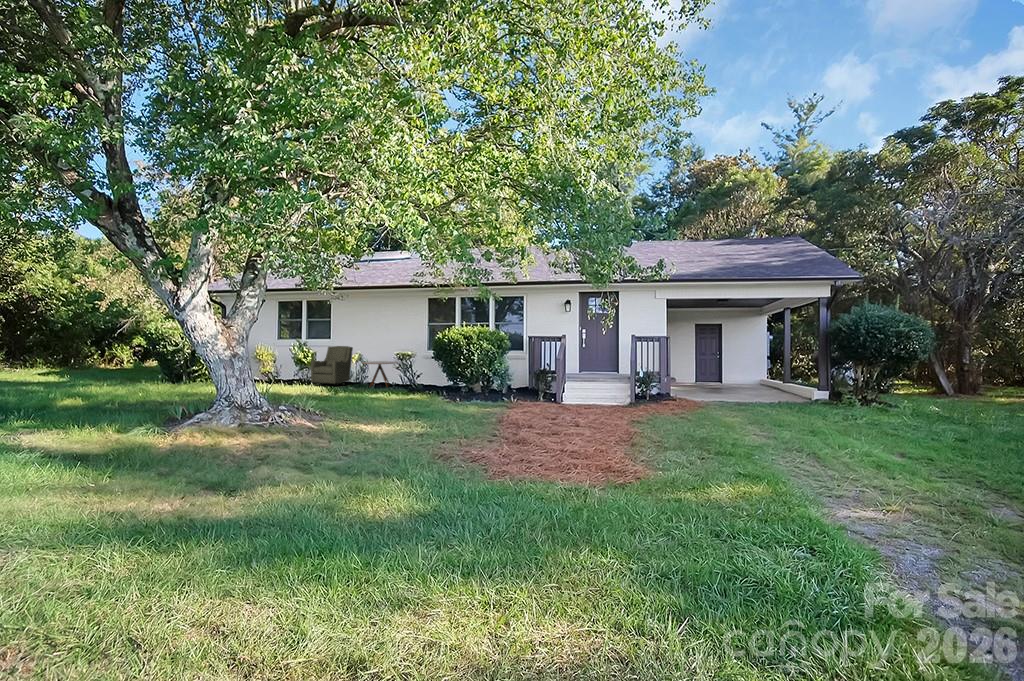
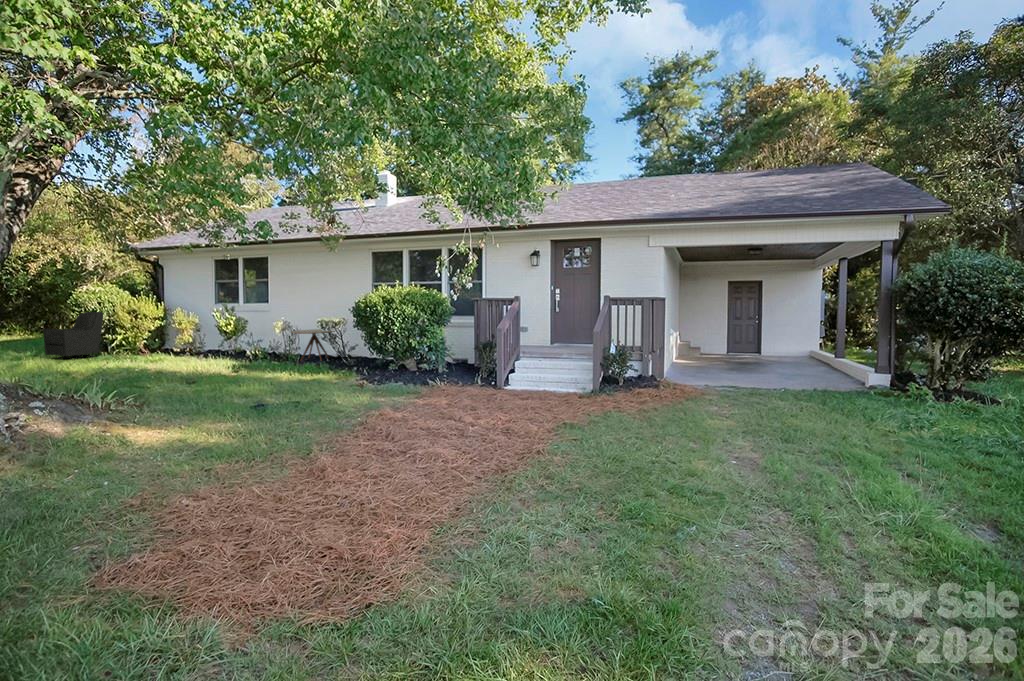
chair: present [311,346,353,386] -> present [44,312,103,359]

